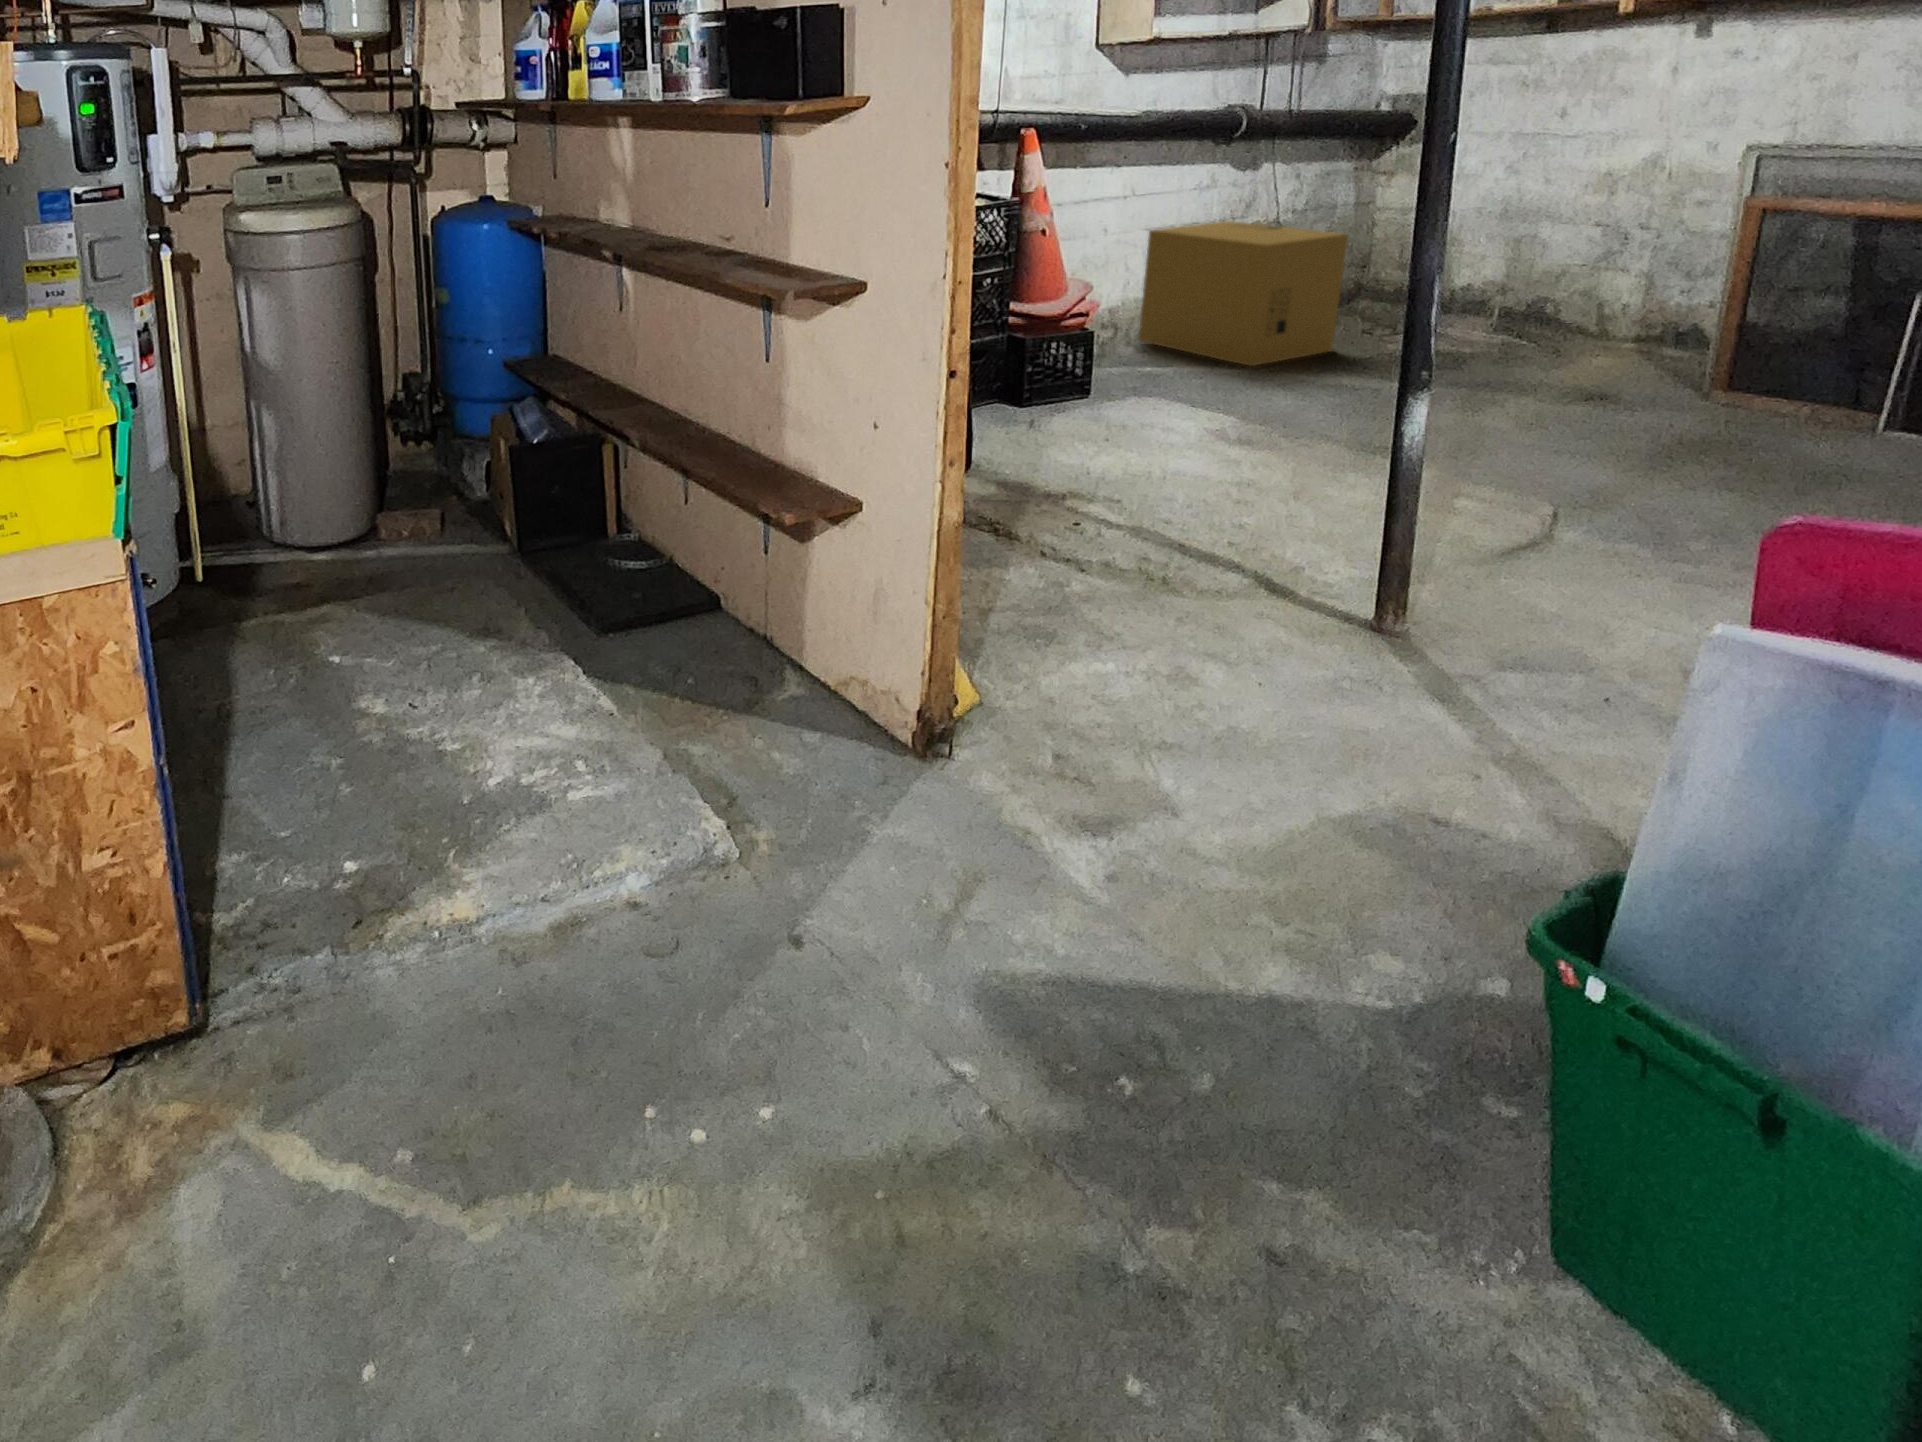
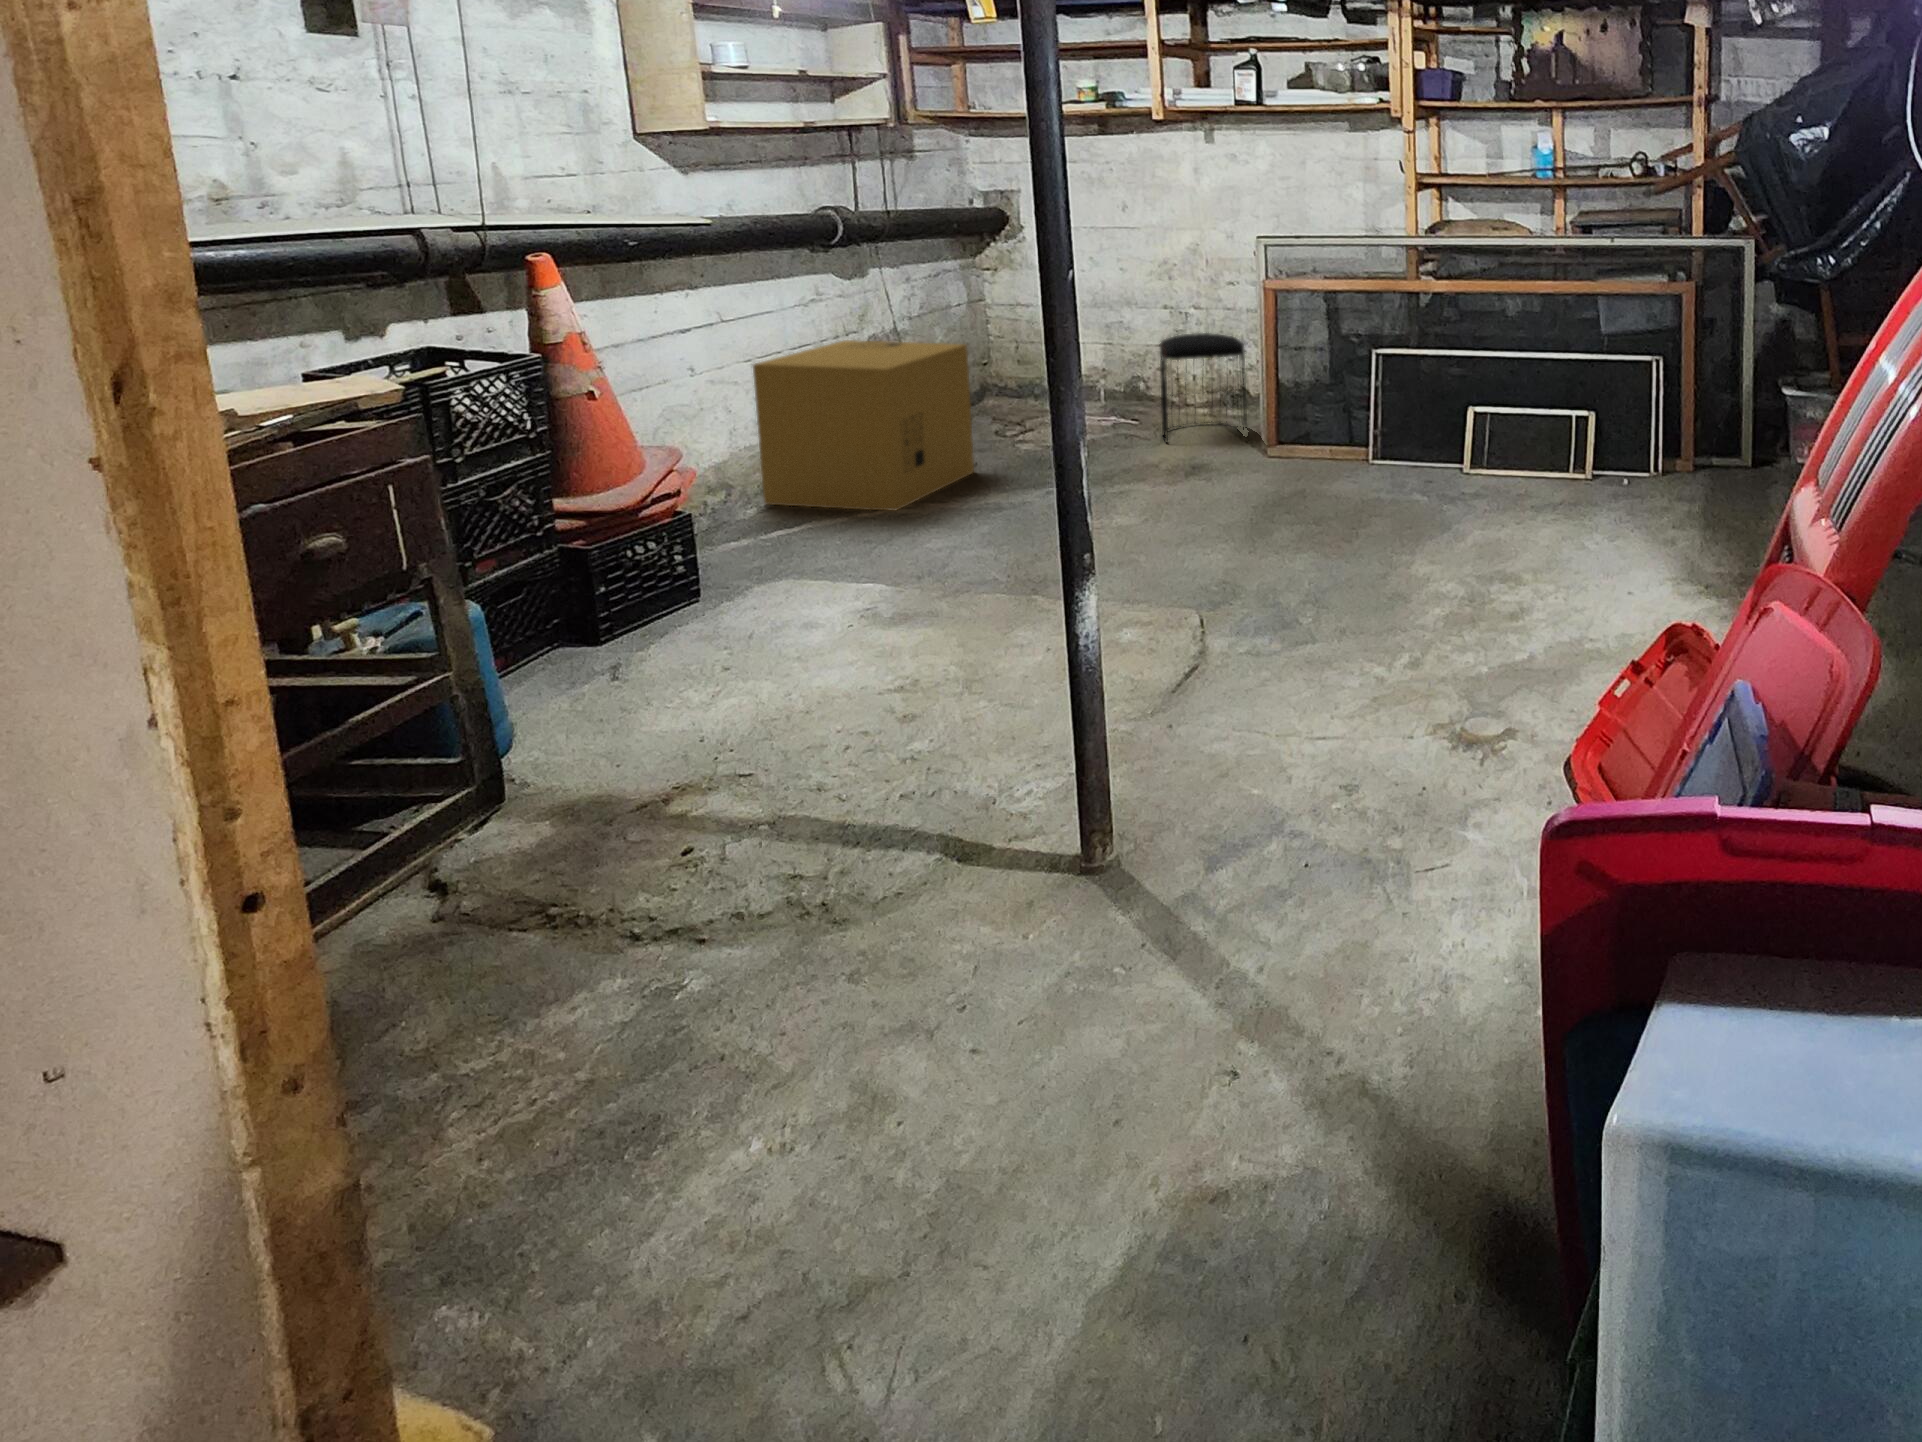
stool: none [1568,252,1720,375] -> present [1160,333,1247,442]

